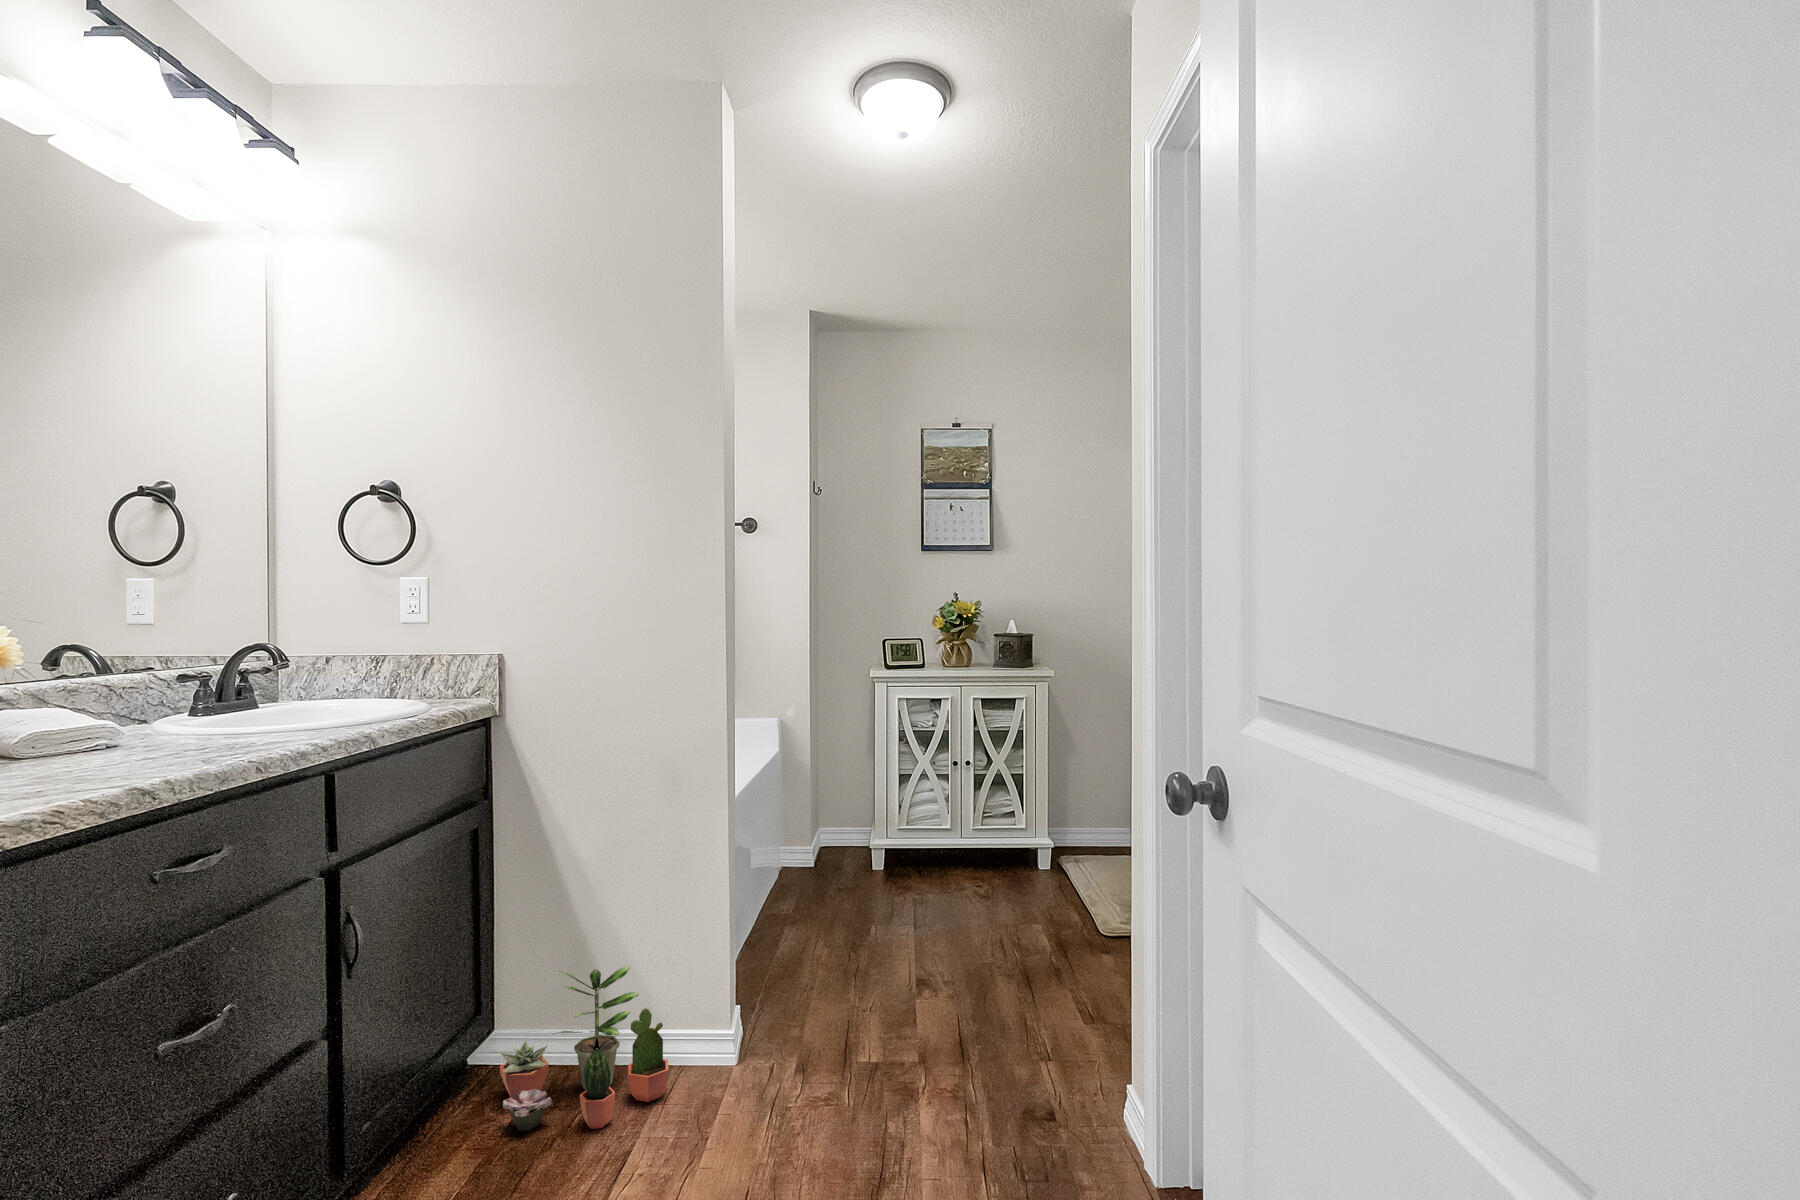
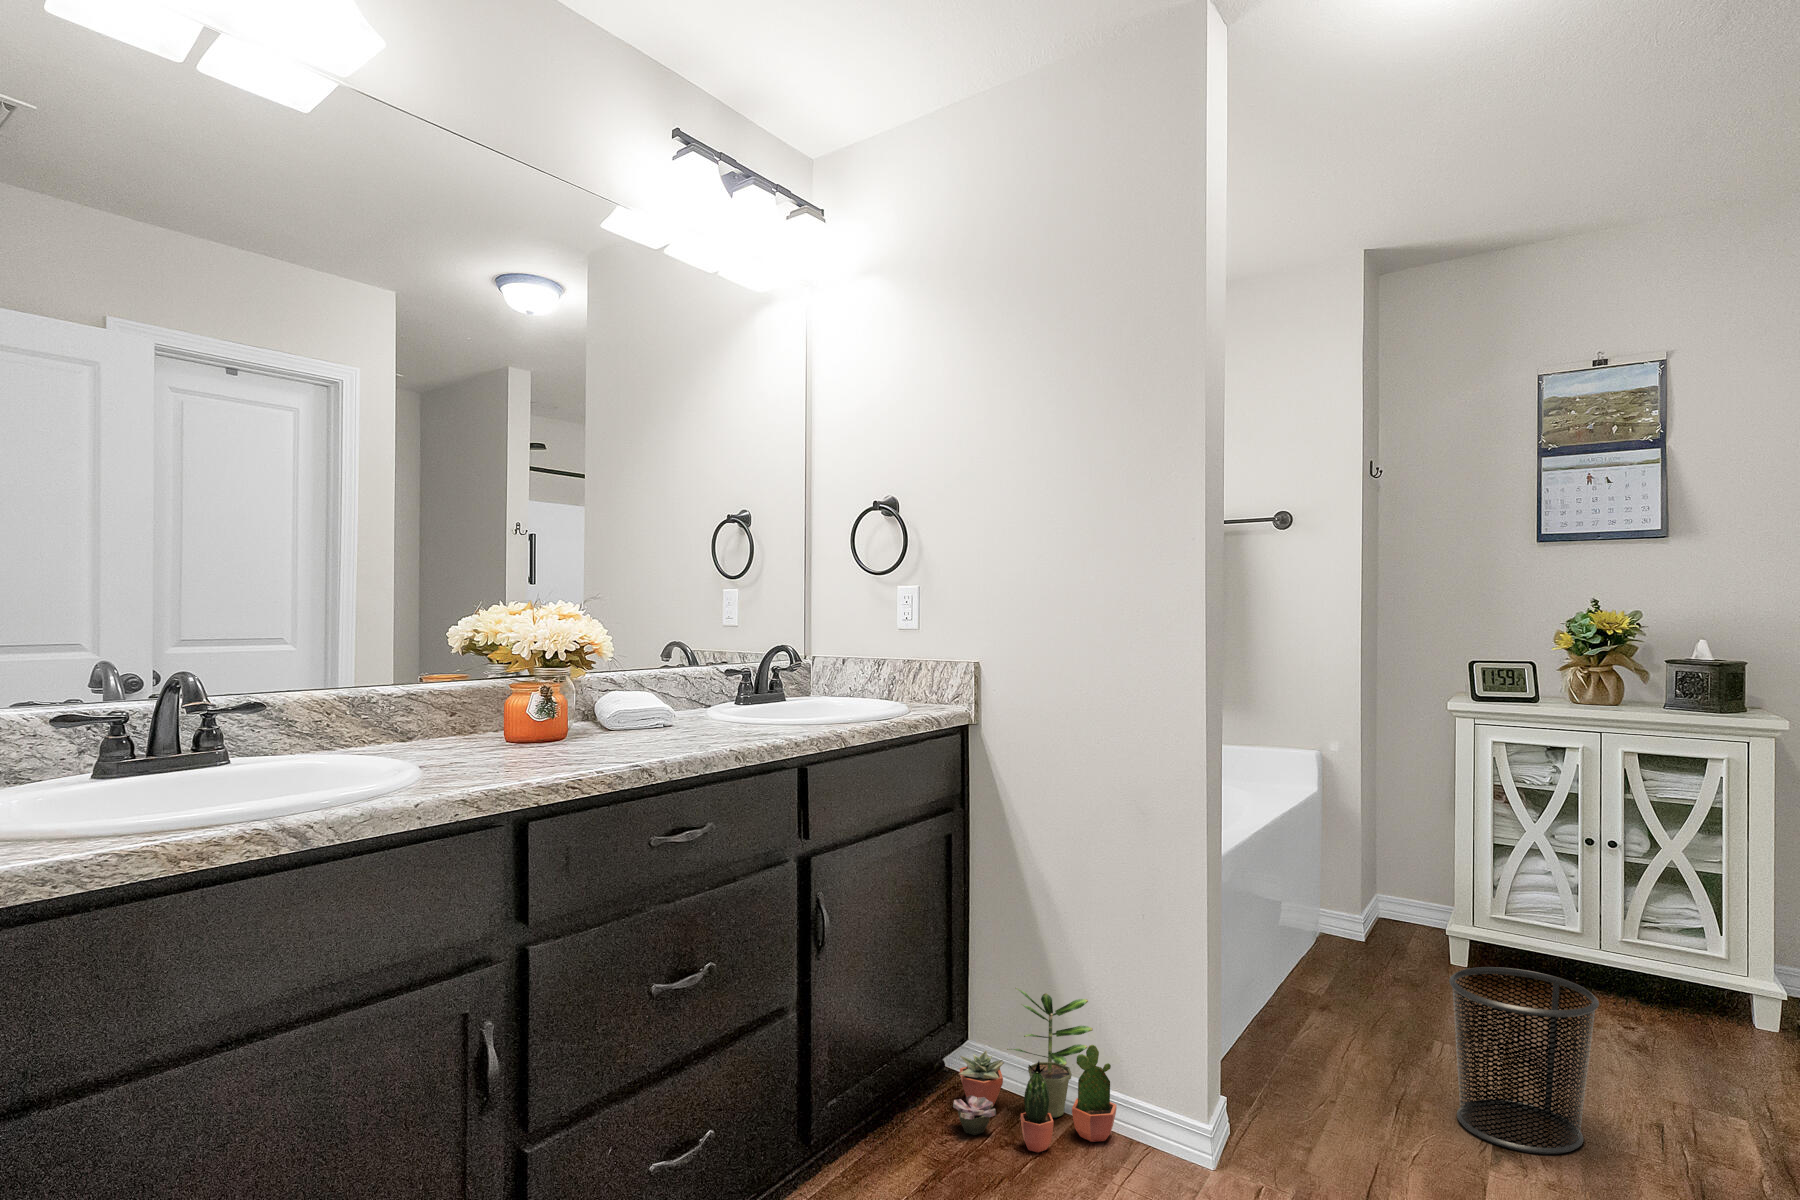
waste bin: none [916,869,1019,1010] -> present [1449,967,1599,1154]

